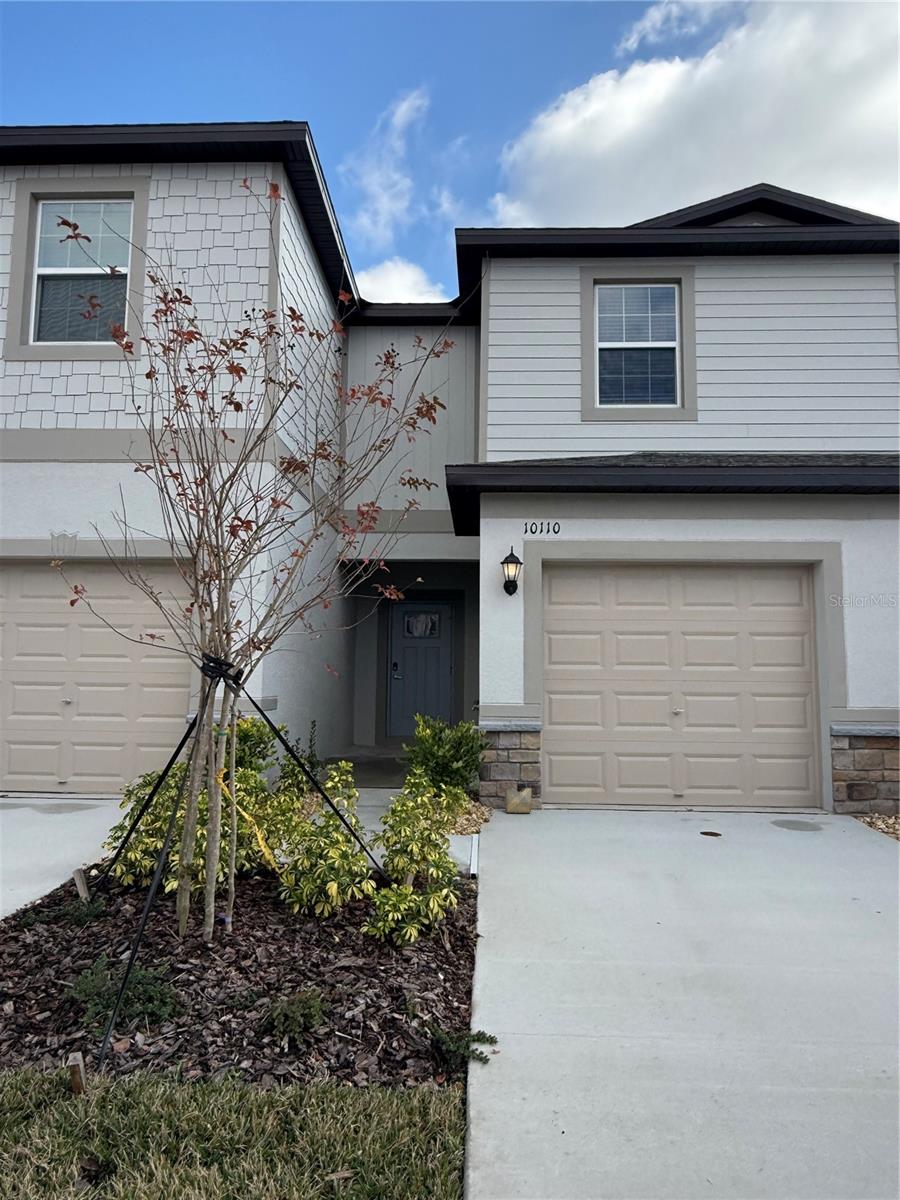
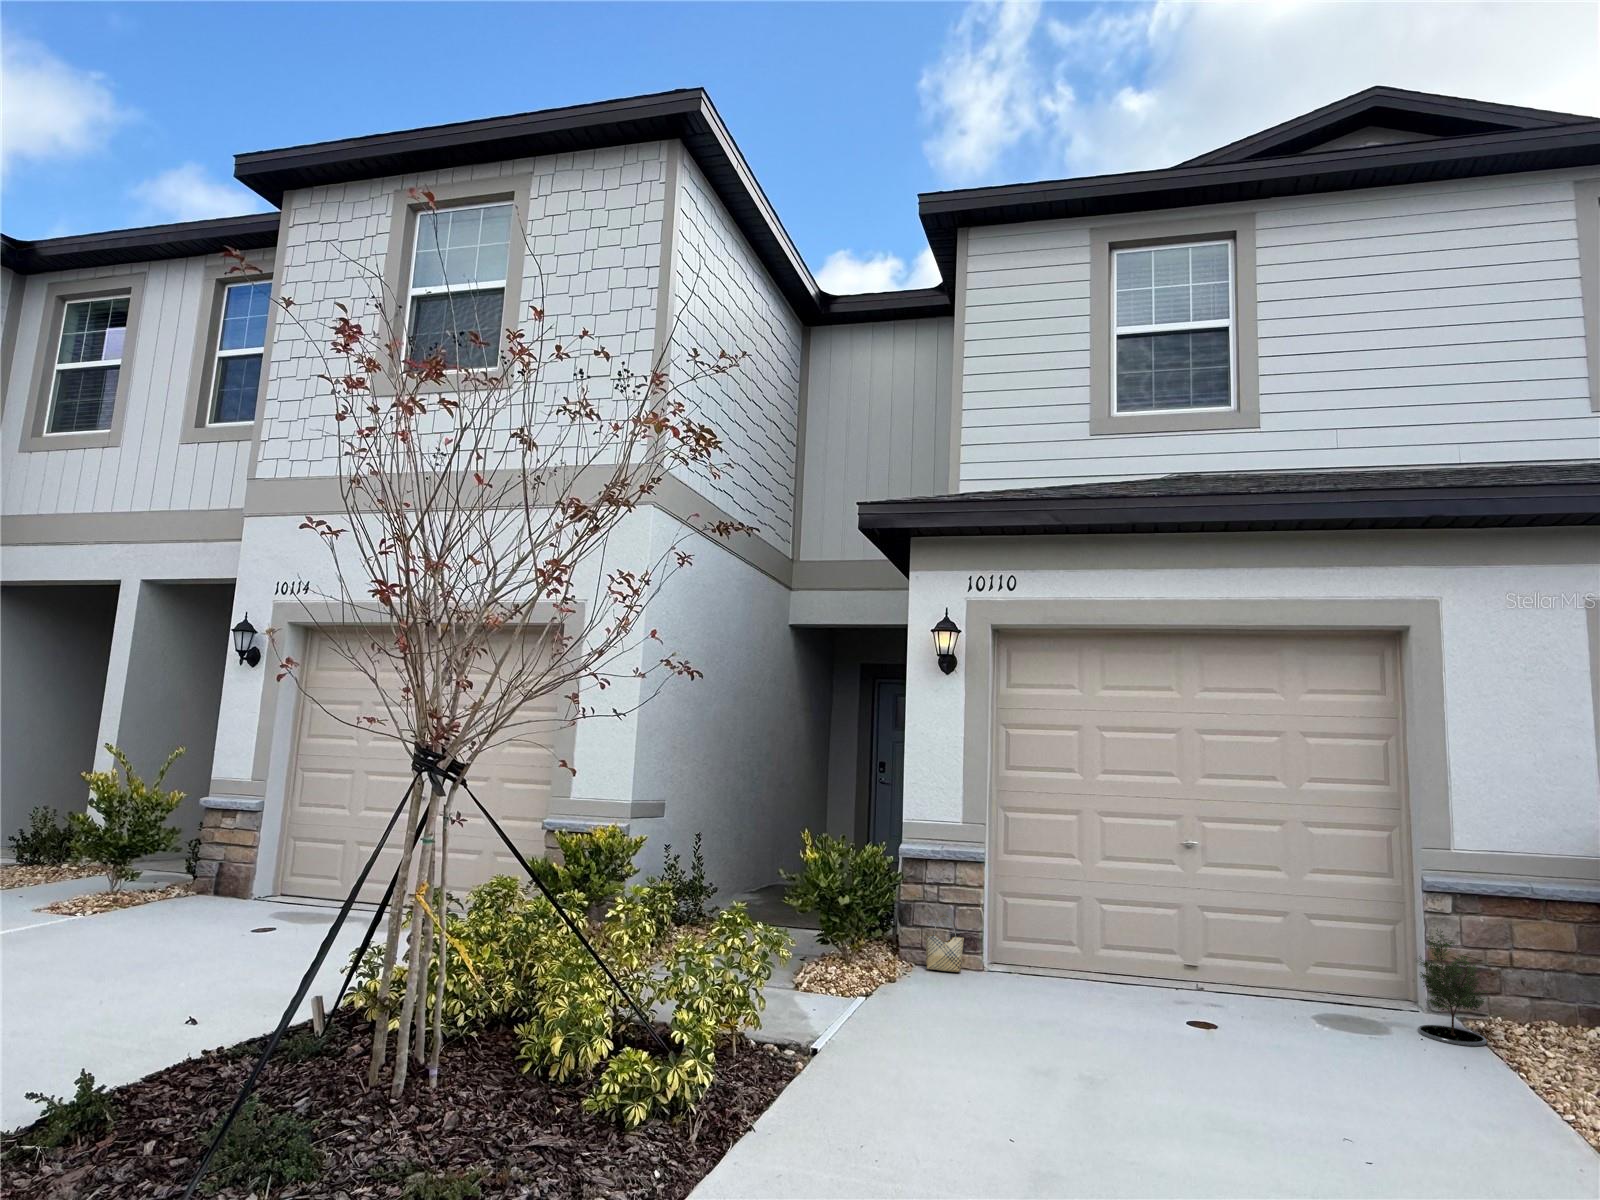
potted tree: none [827,758,873,831] -> present [1417,929,1488,1046]

